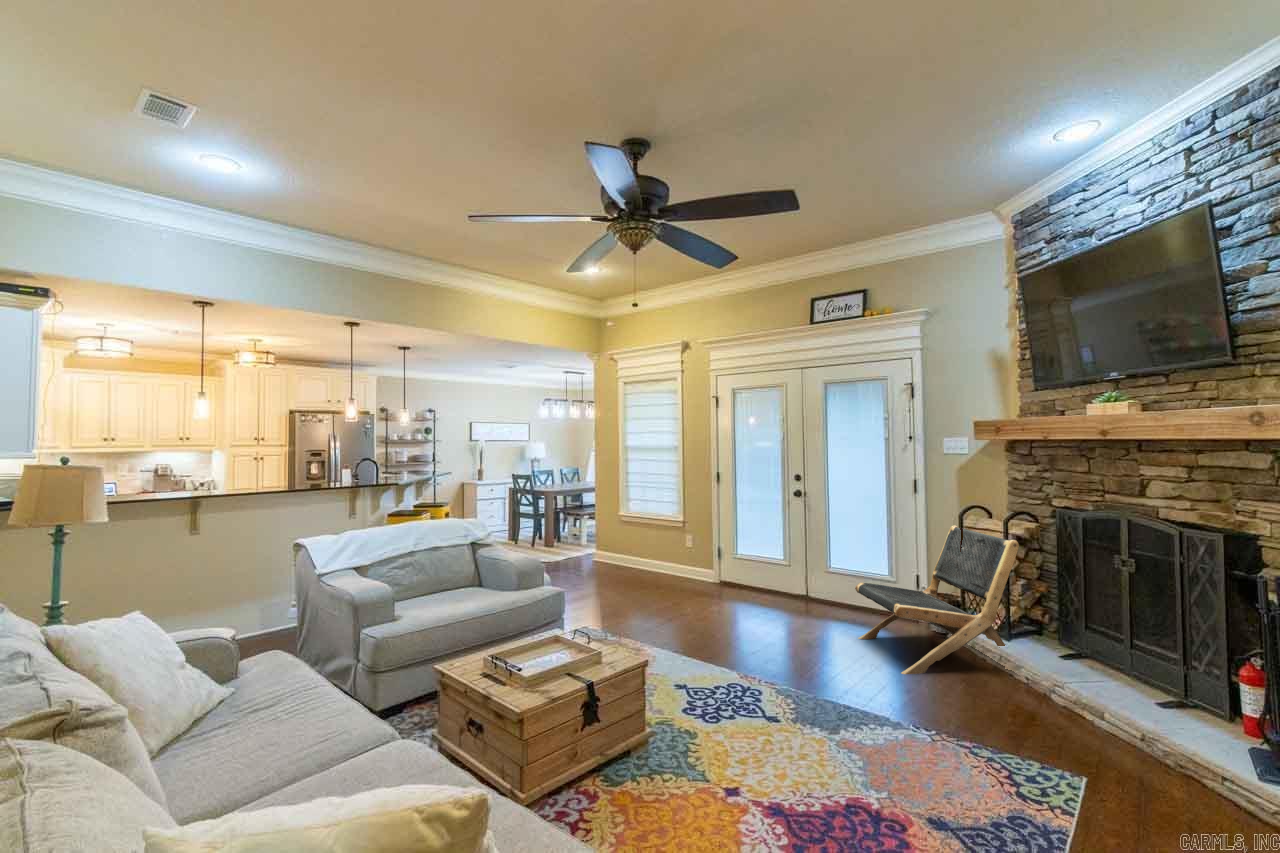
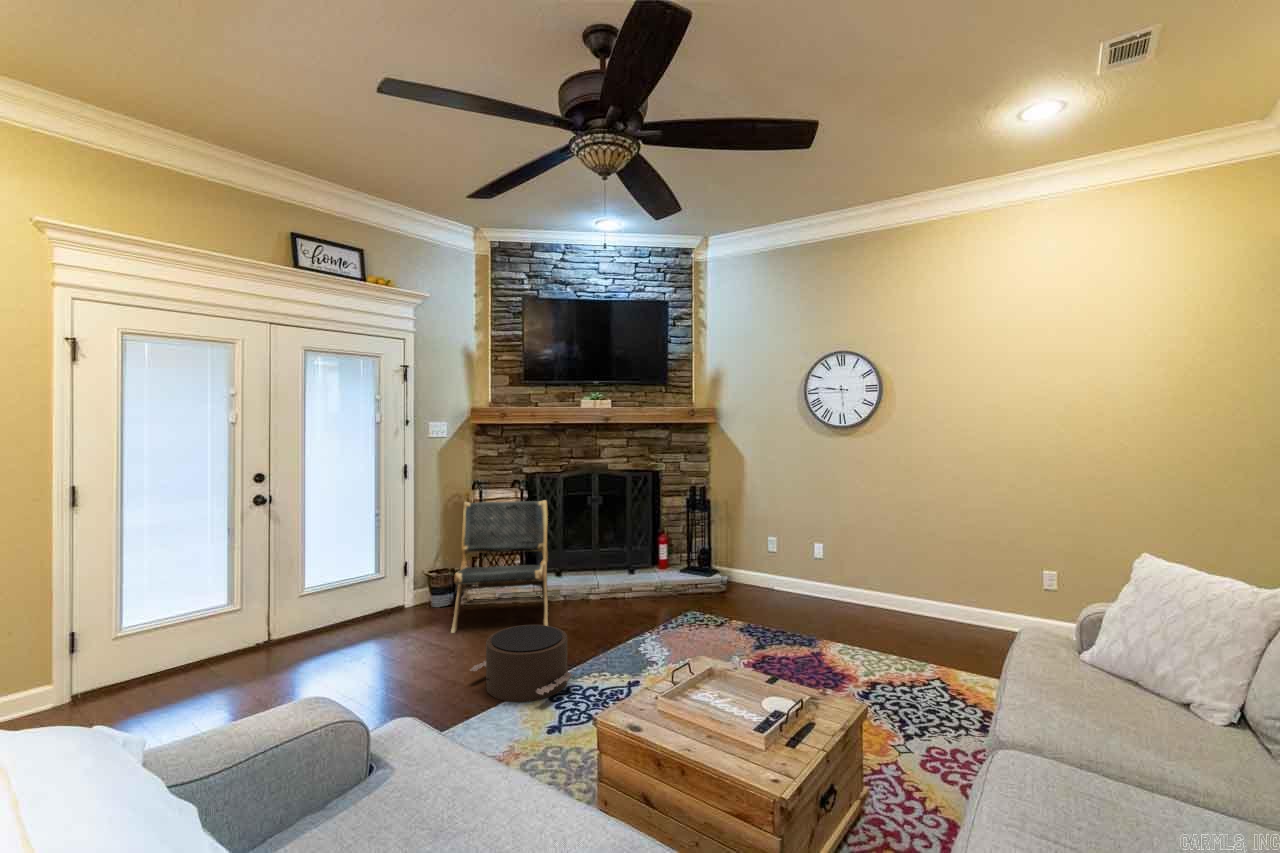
pouf: none [708,619,792,684] -> present [470,625,573,702]

